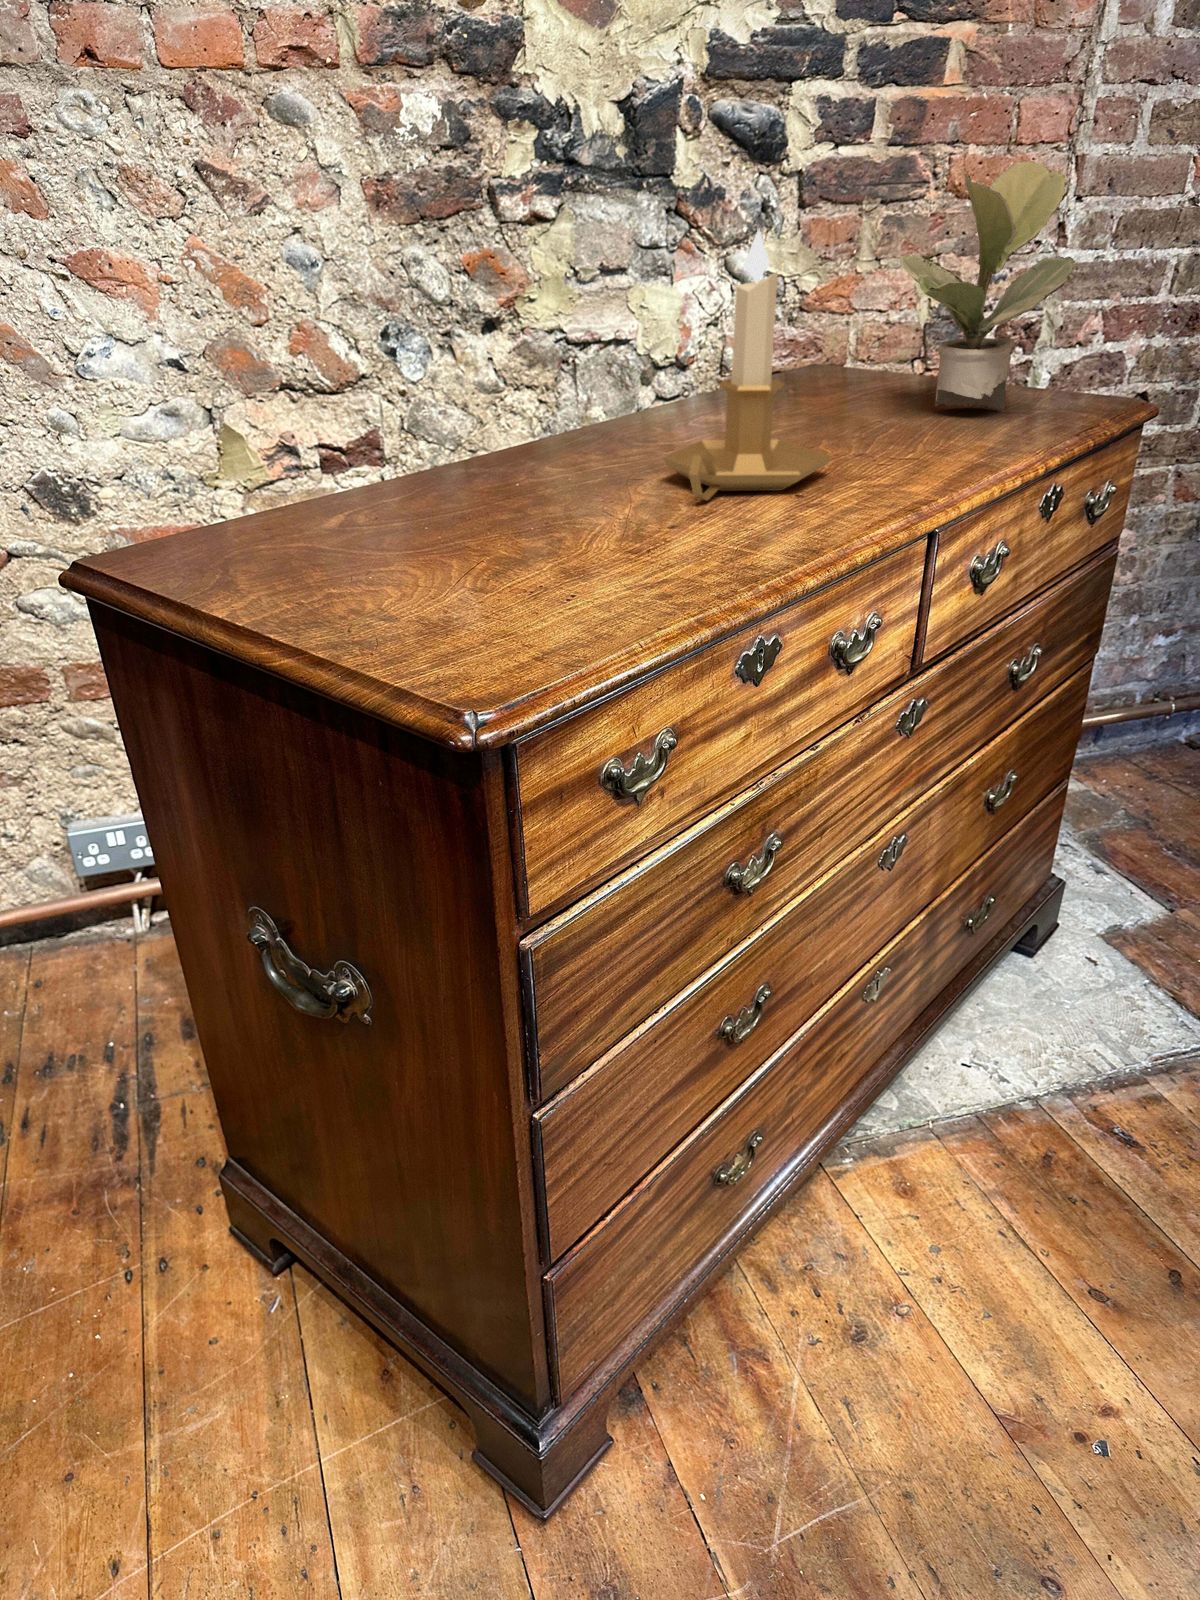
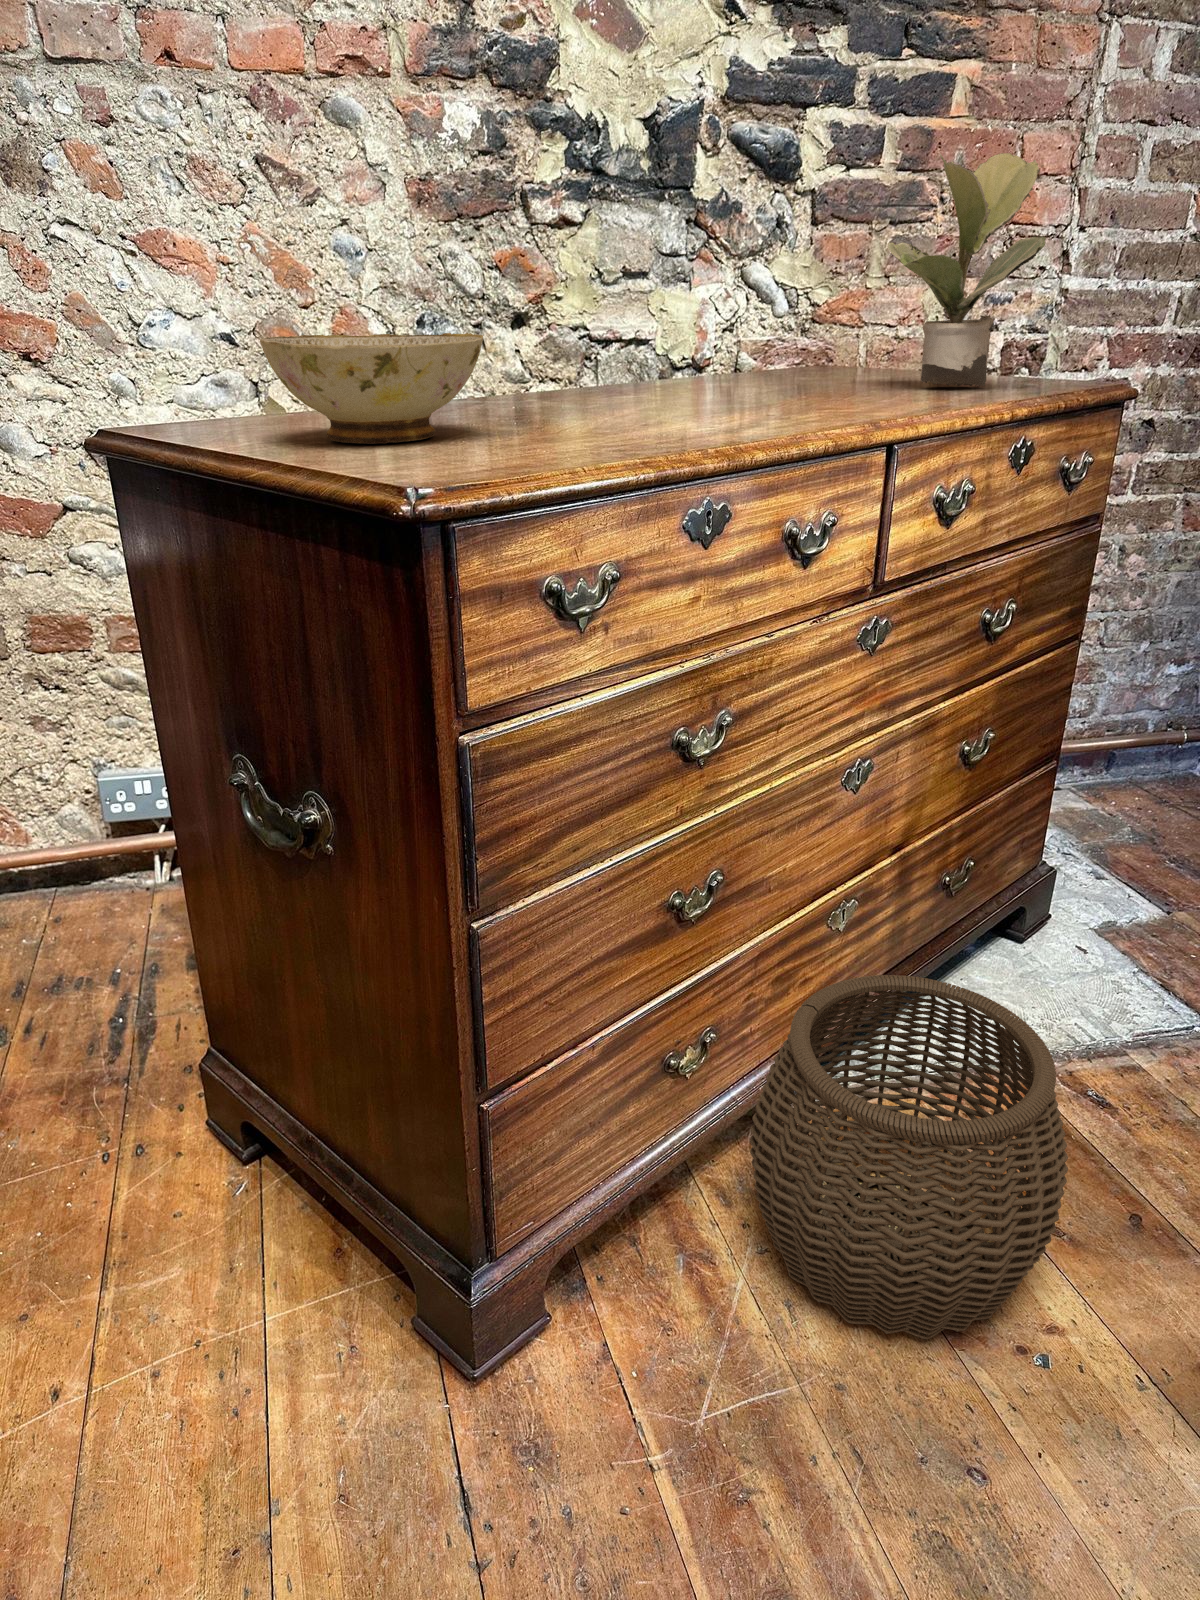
candlestick: present [663,229,831,500] -> none [647,176,804,419]
ceramic bowl: none [250,421,498,568] -> present [260,333,483,444]
woven basket: none [797,1057,1121,1431] -> present [750,975,1068,1339]

